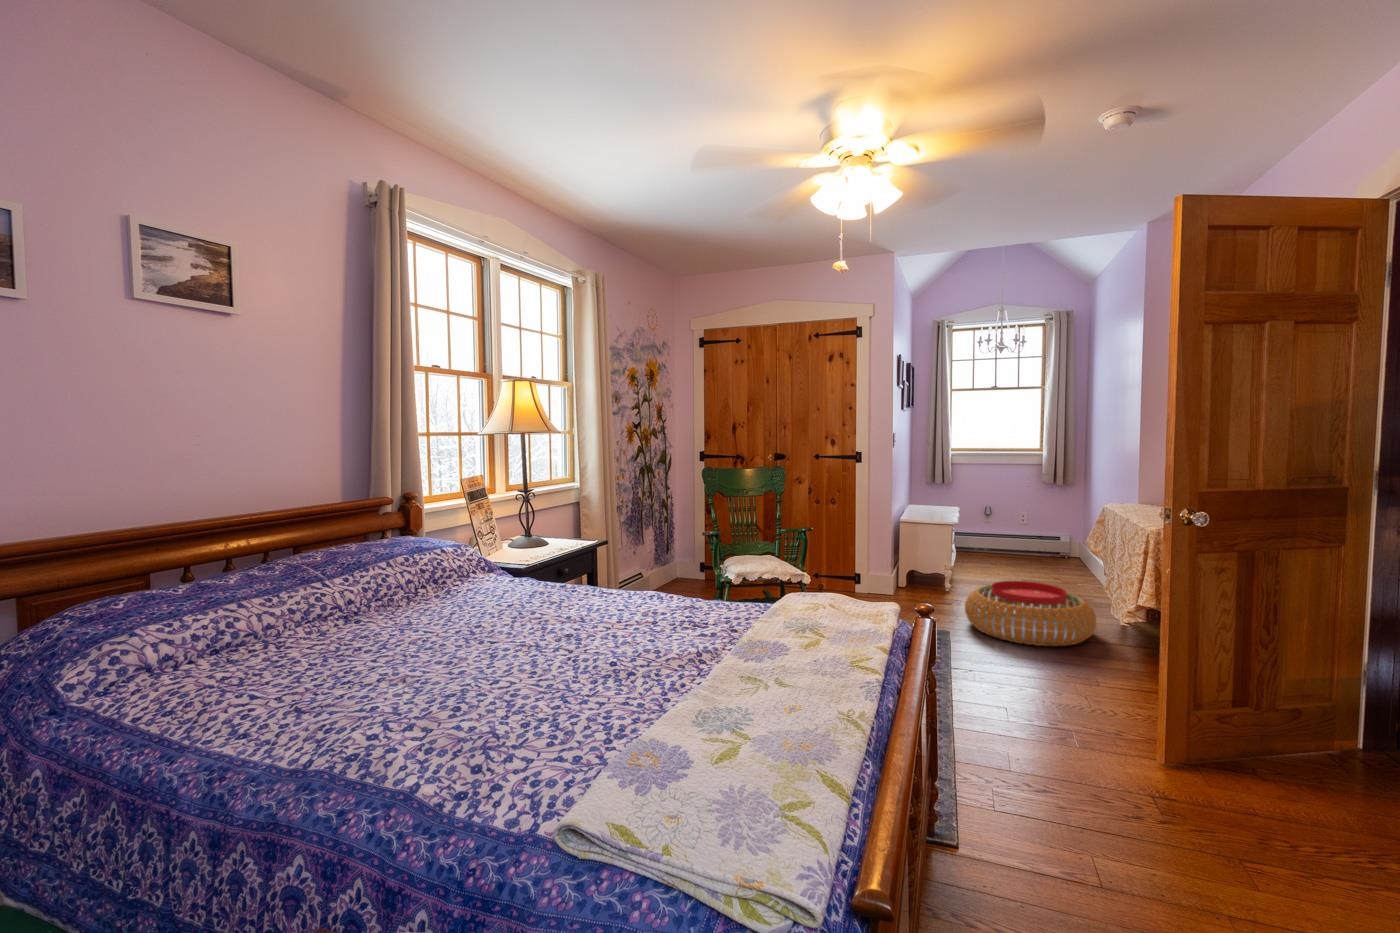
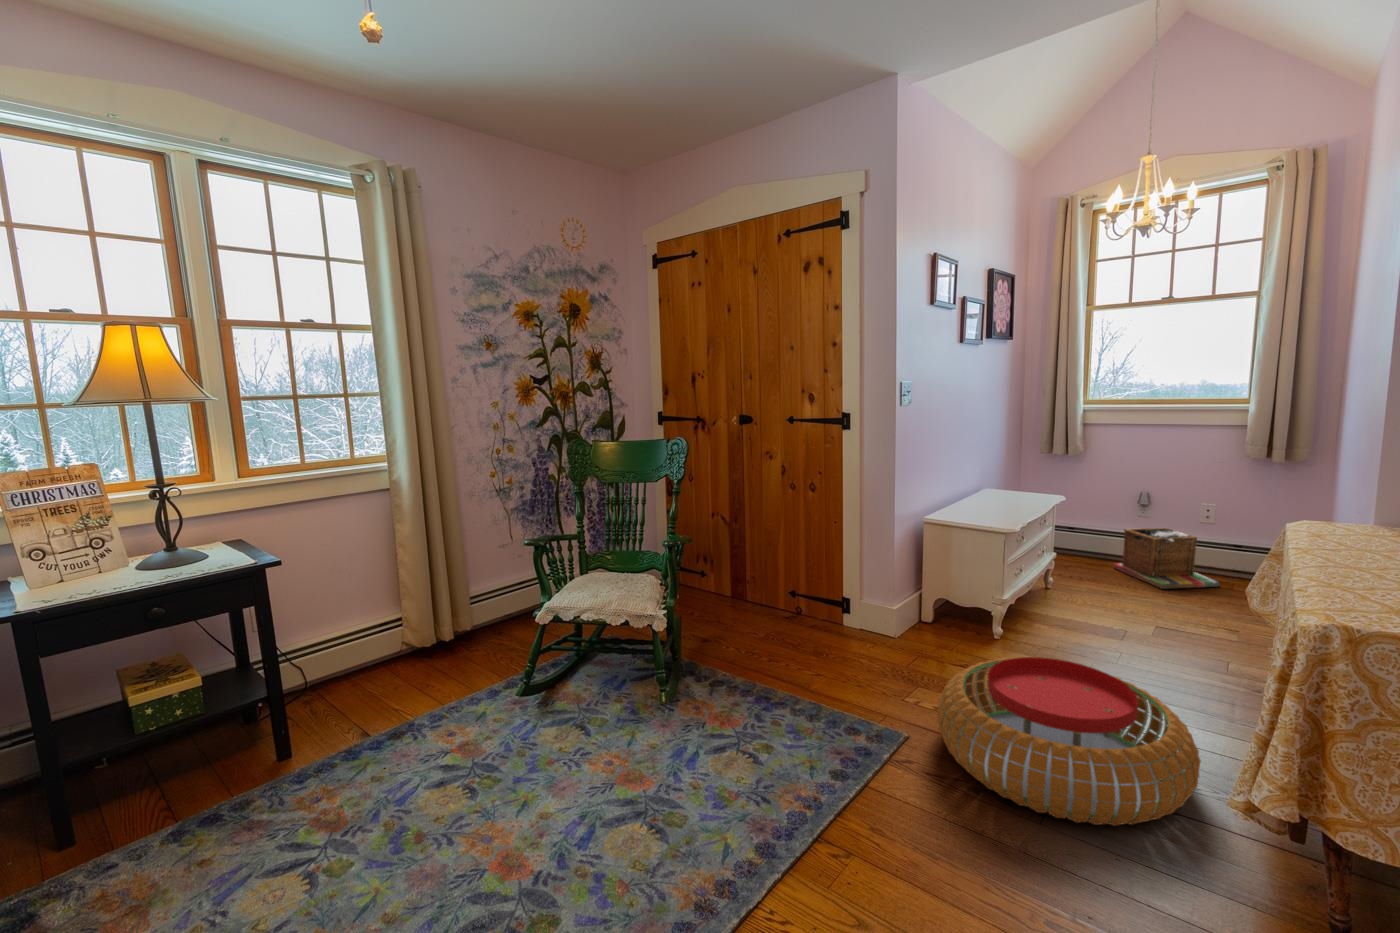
laundry basket: none [977,527,1036,562] -> present [1113,528,1219,589]

